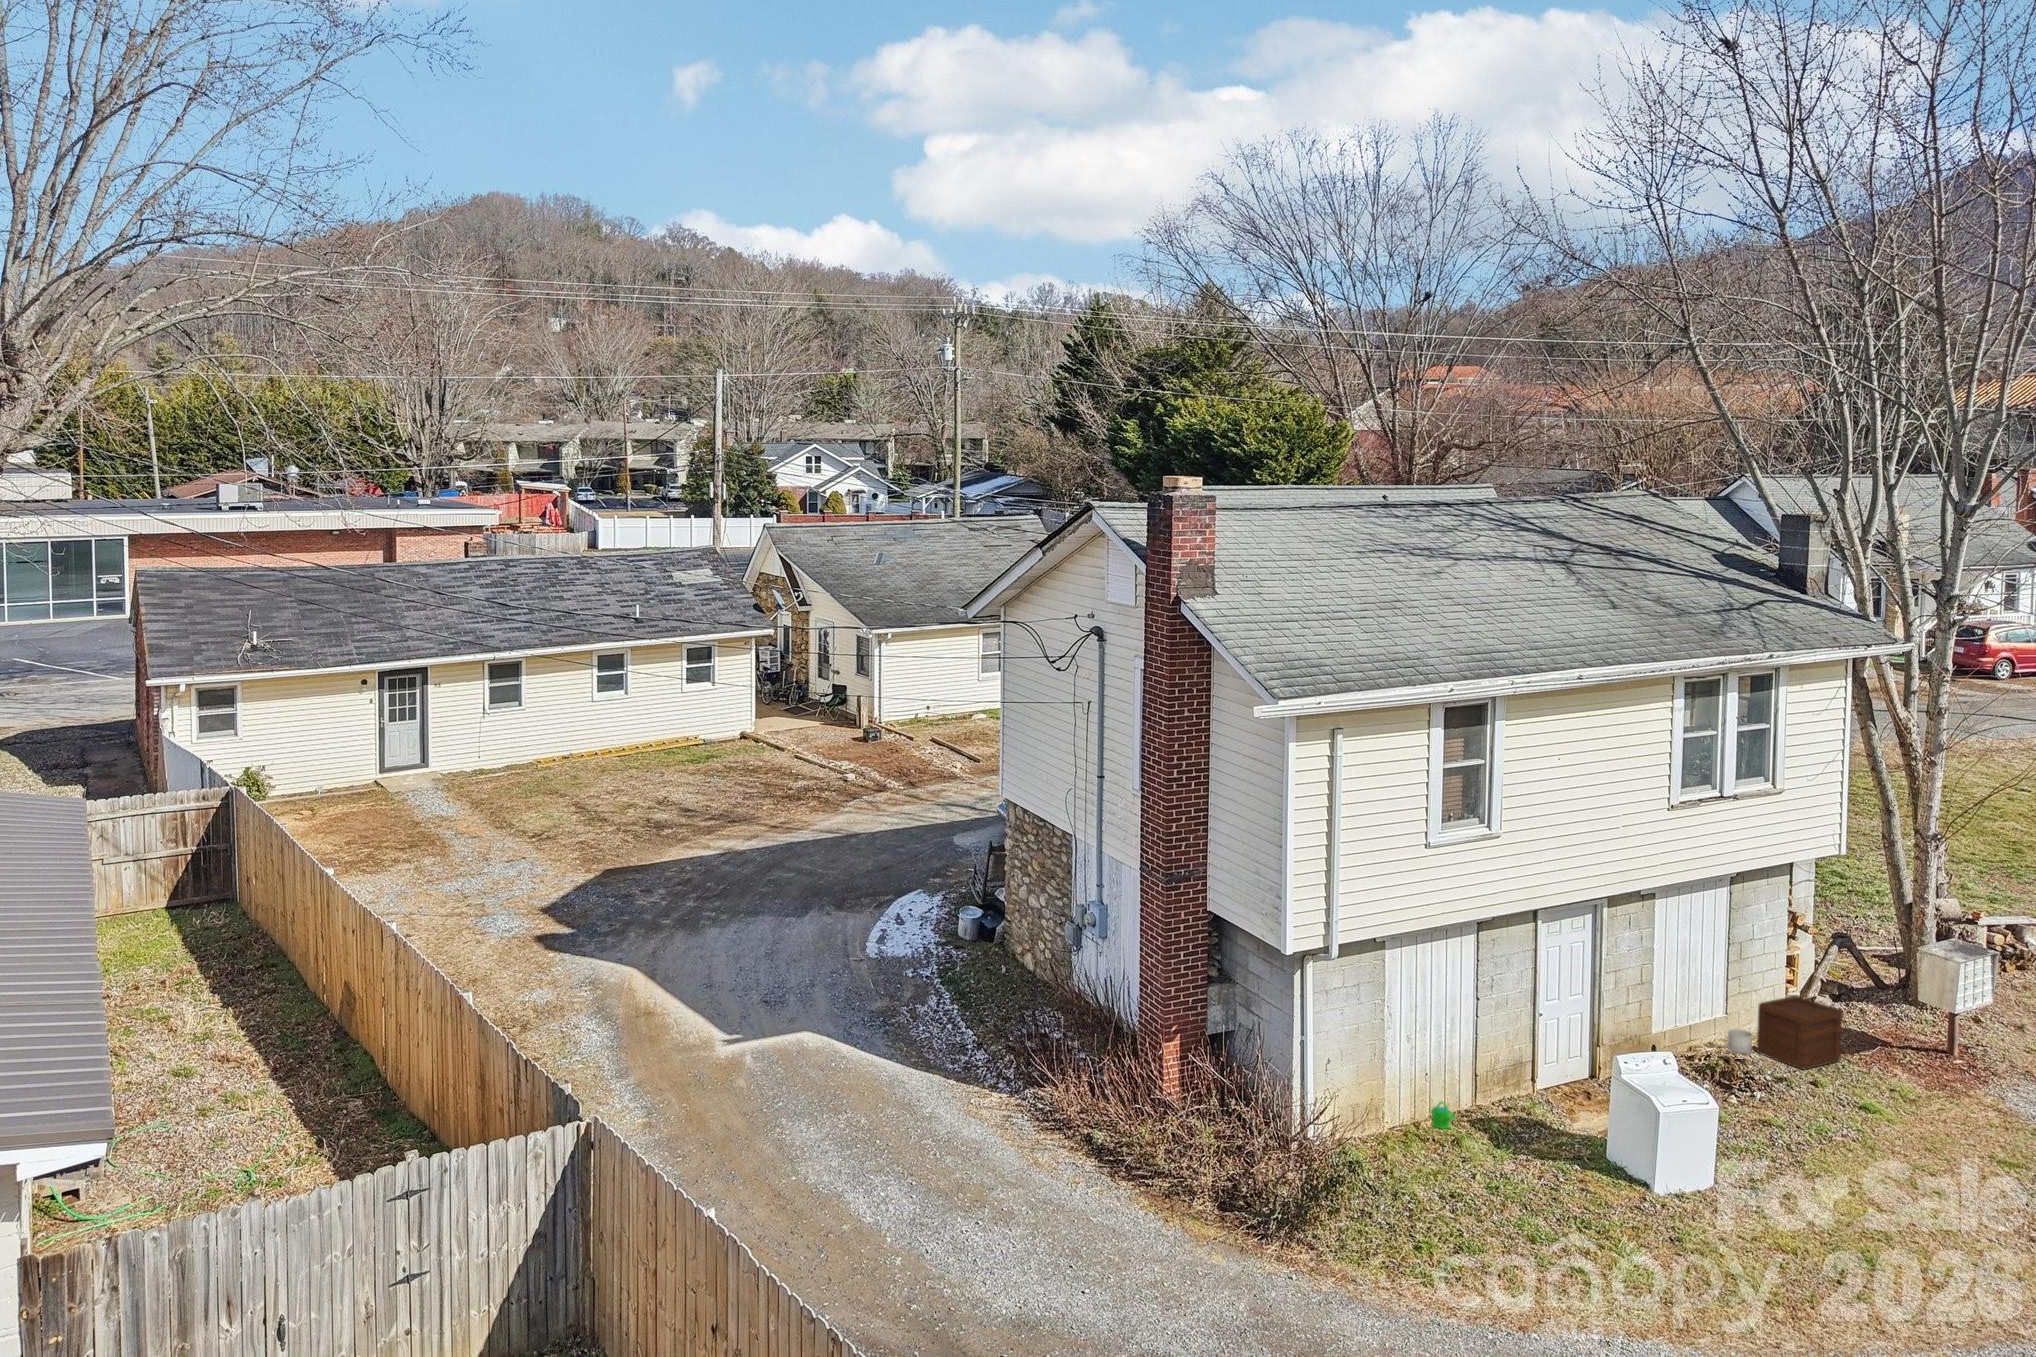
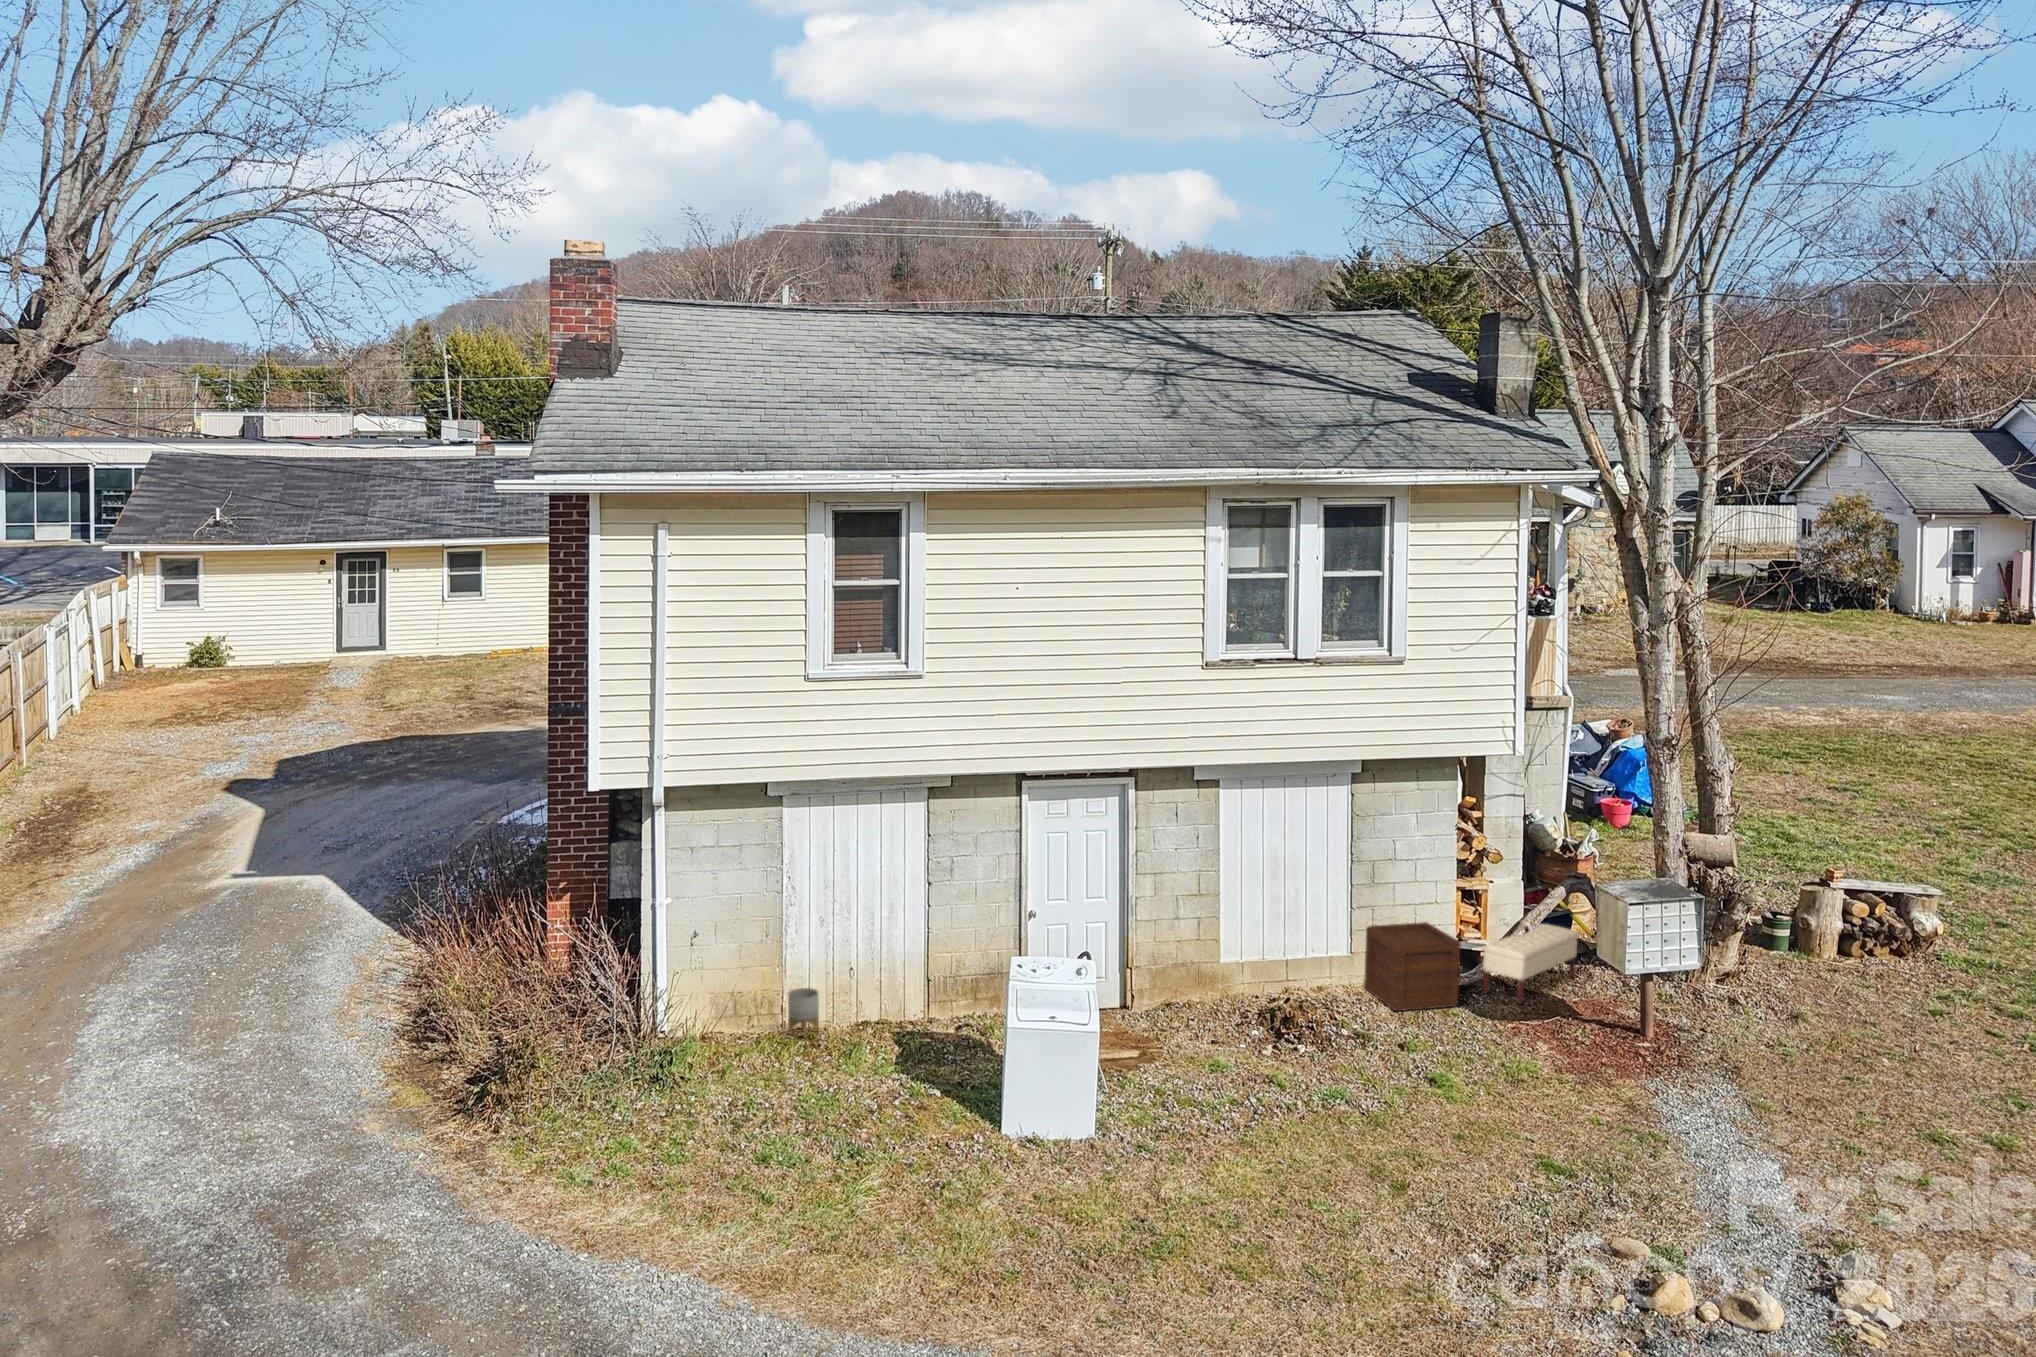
bench: none [1842,987,1890,1054] -> present [1483,924,1579,1003]
planter: present [1727,1029,1752,1066] -> present [788,988,819,1038]
watering can: present [1430,1101,1455,1129] -> none [847,997,870,1030]

